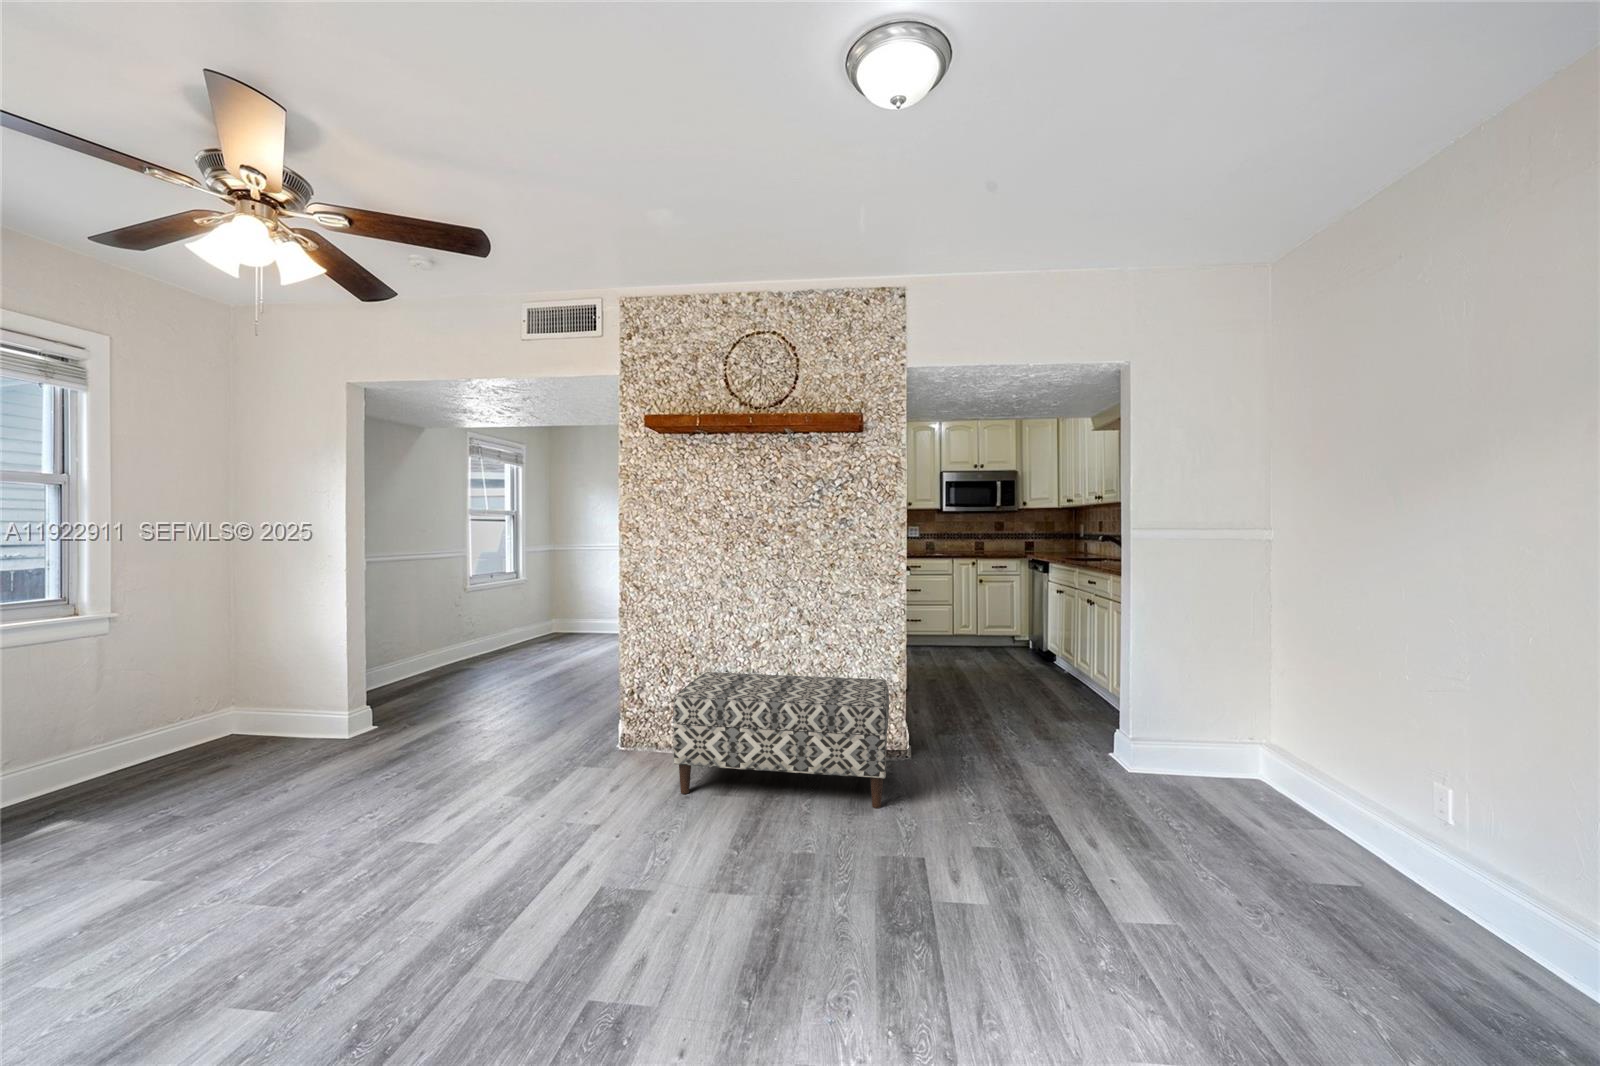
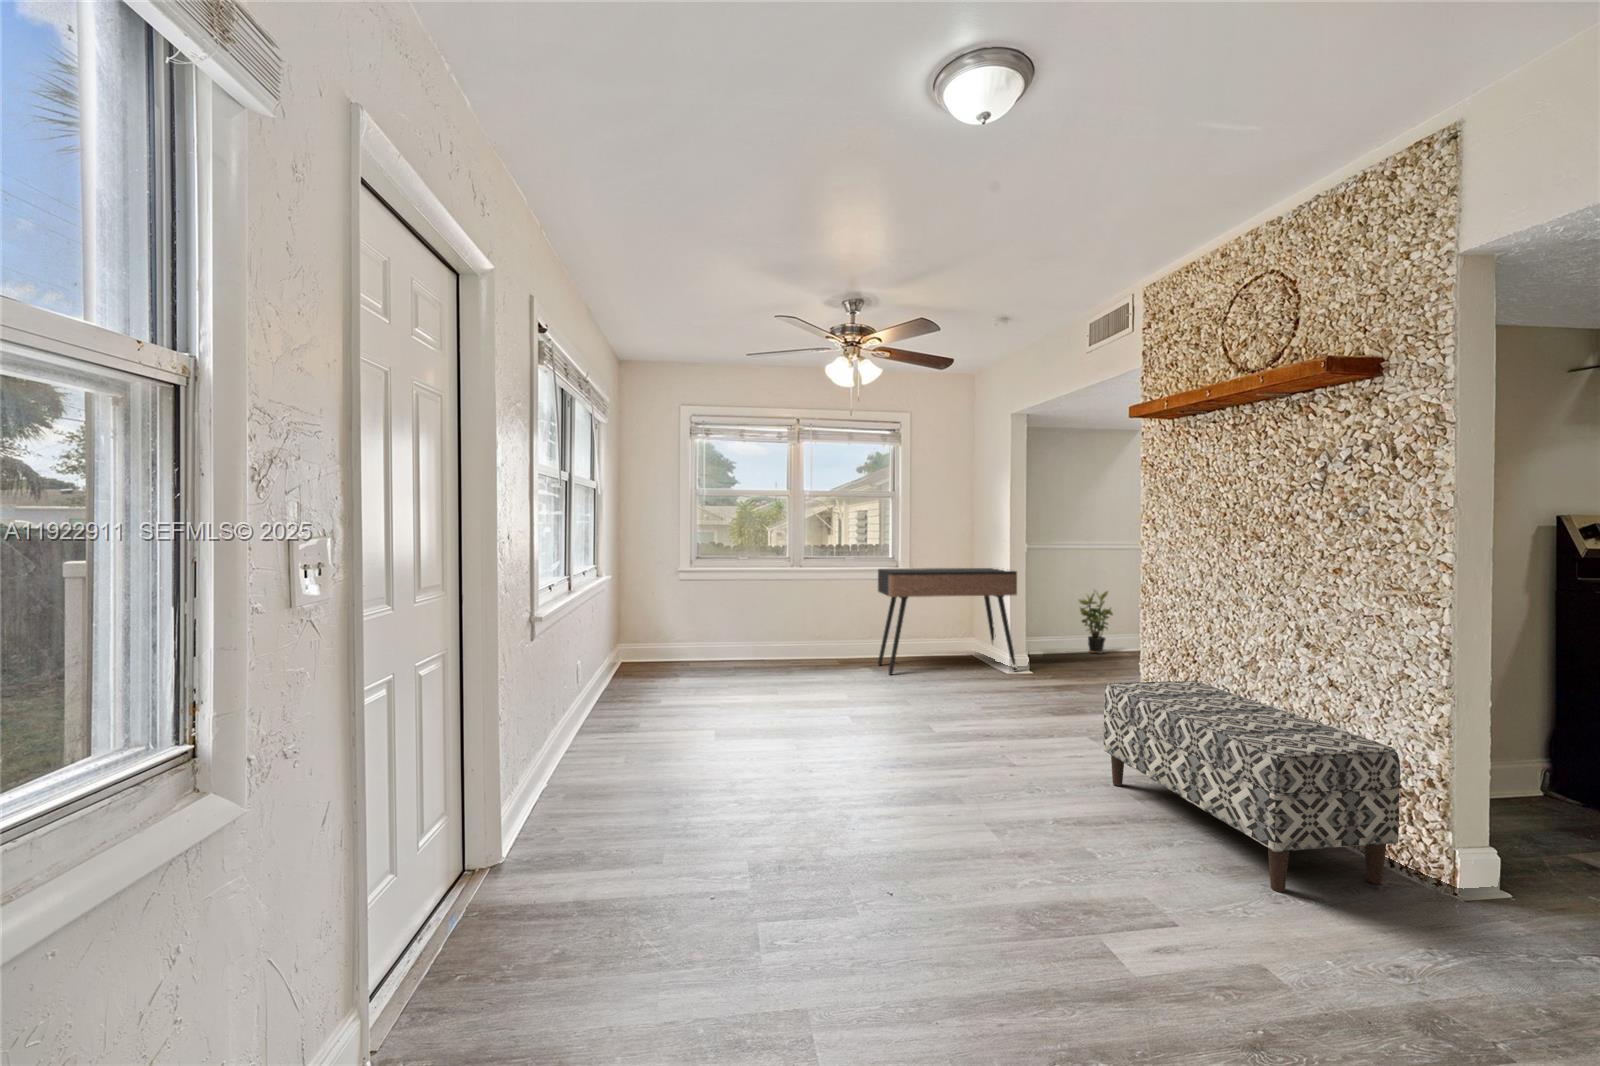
console table: none [94,595,370,803] -> present [878,568,1017,675]
potted plant: none [390,606,431,680] -> present [1079,591,1113,654]

